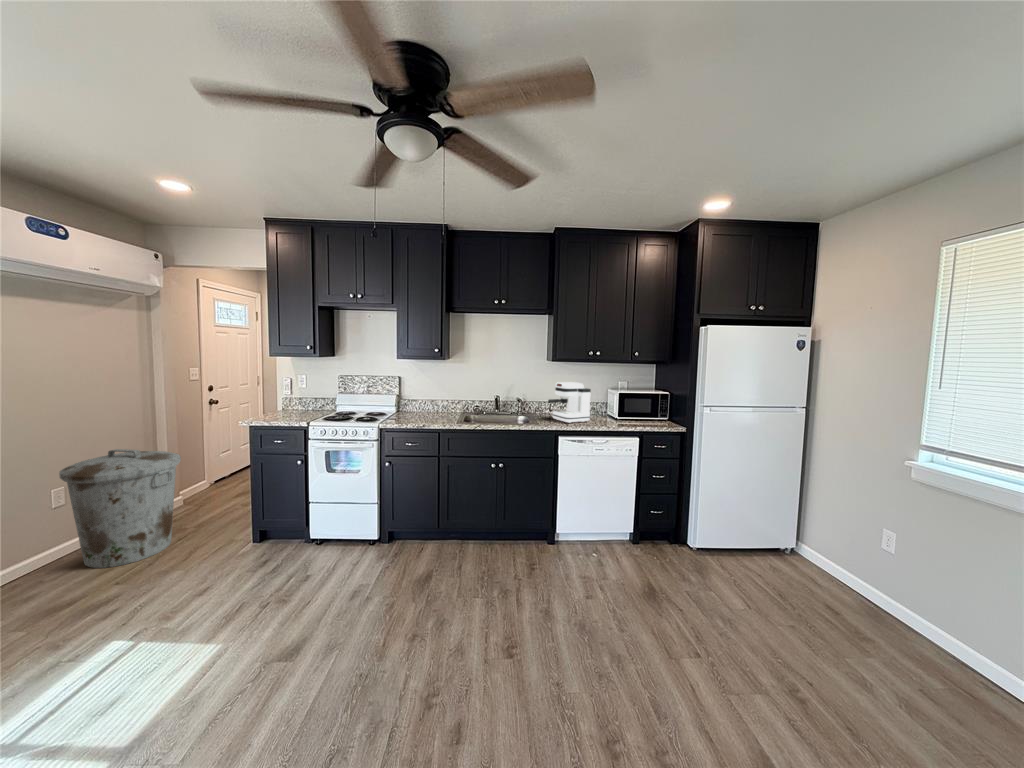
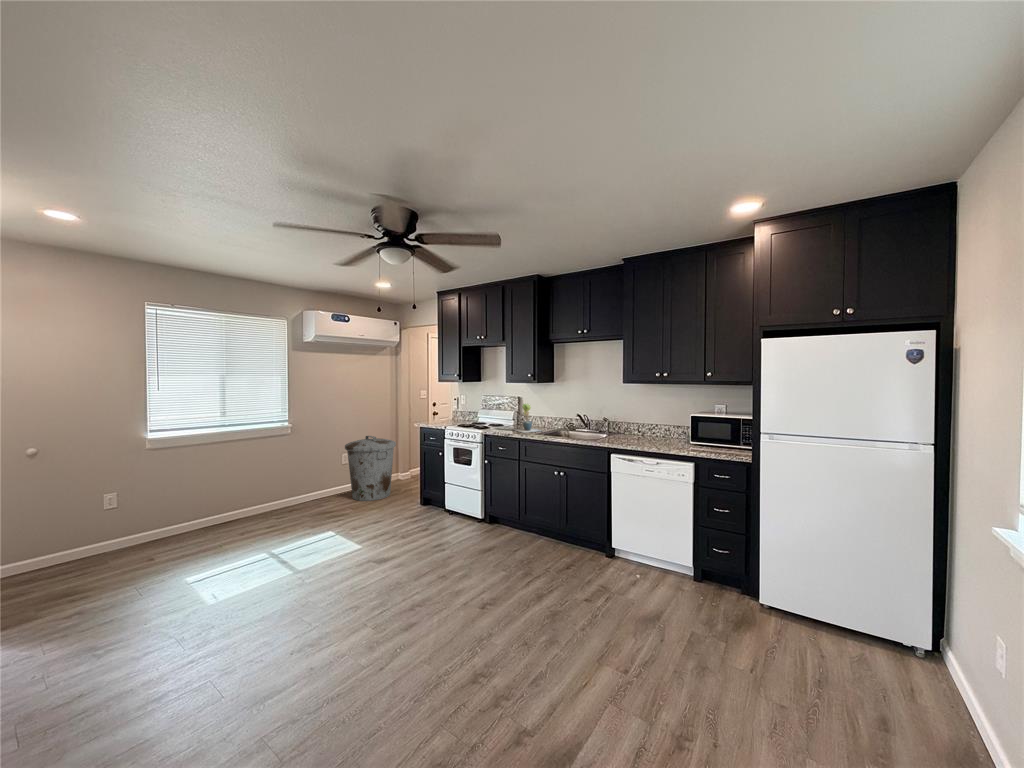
coffee maker: present [548,382,591,423] -> none [620,403,661,444]
potted plant: none [406,385,448,421] -> present [514,404,541,433]

